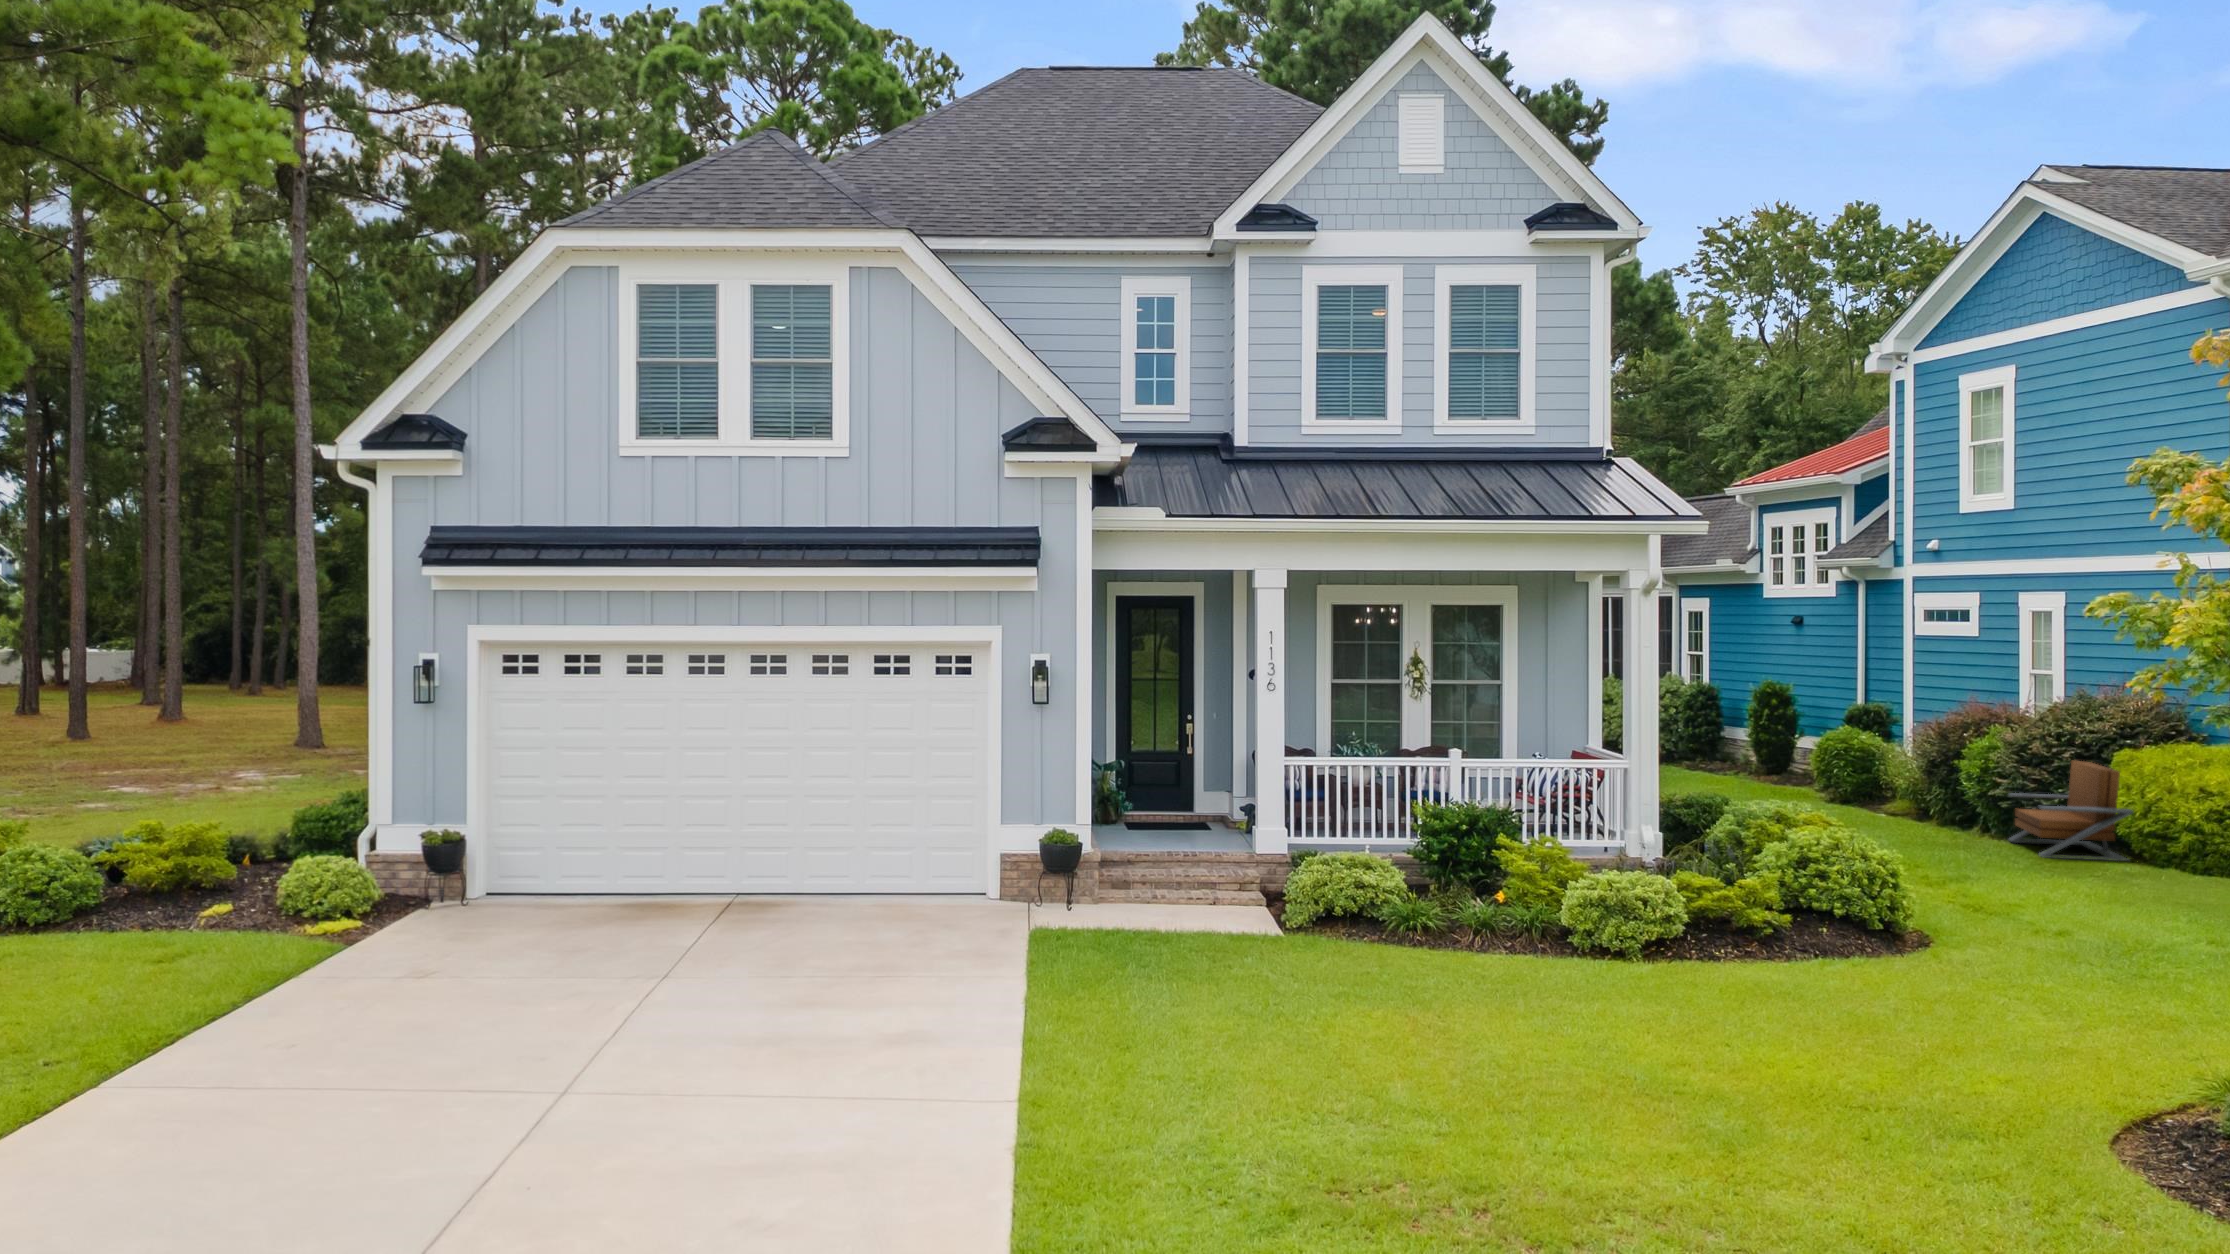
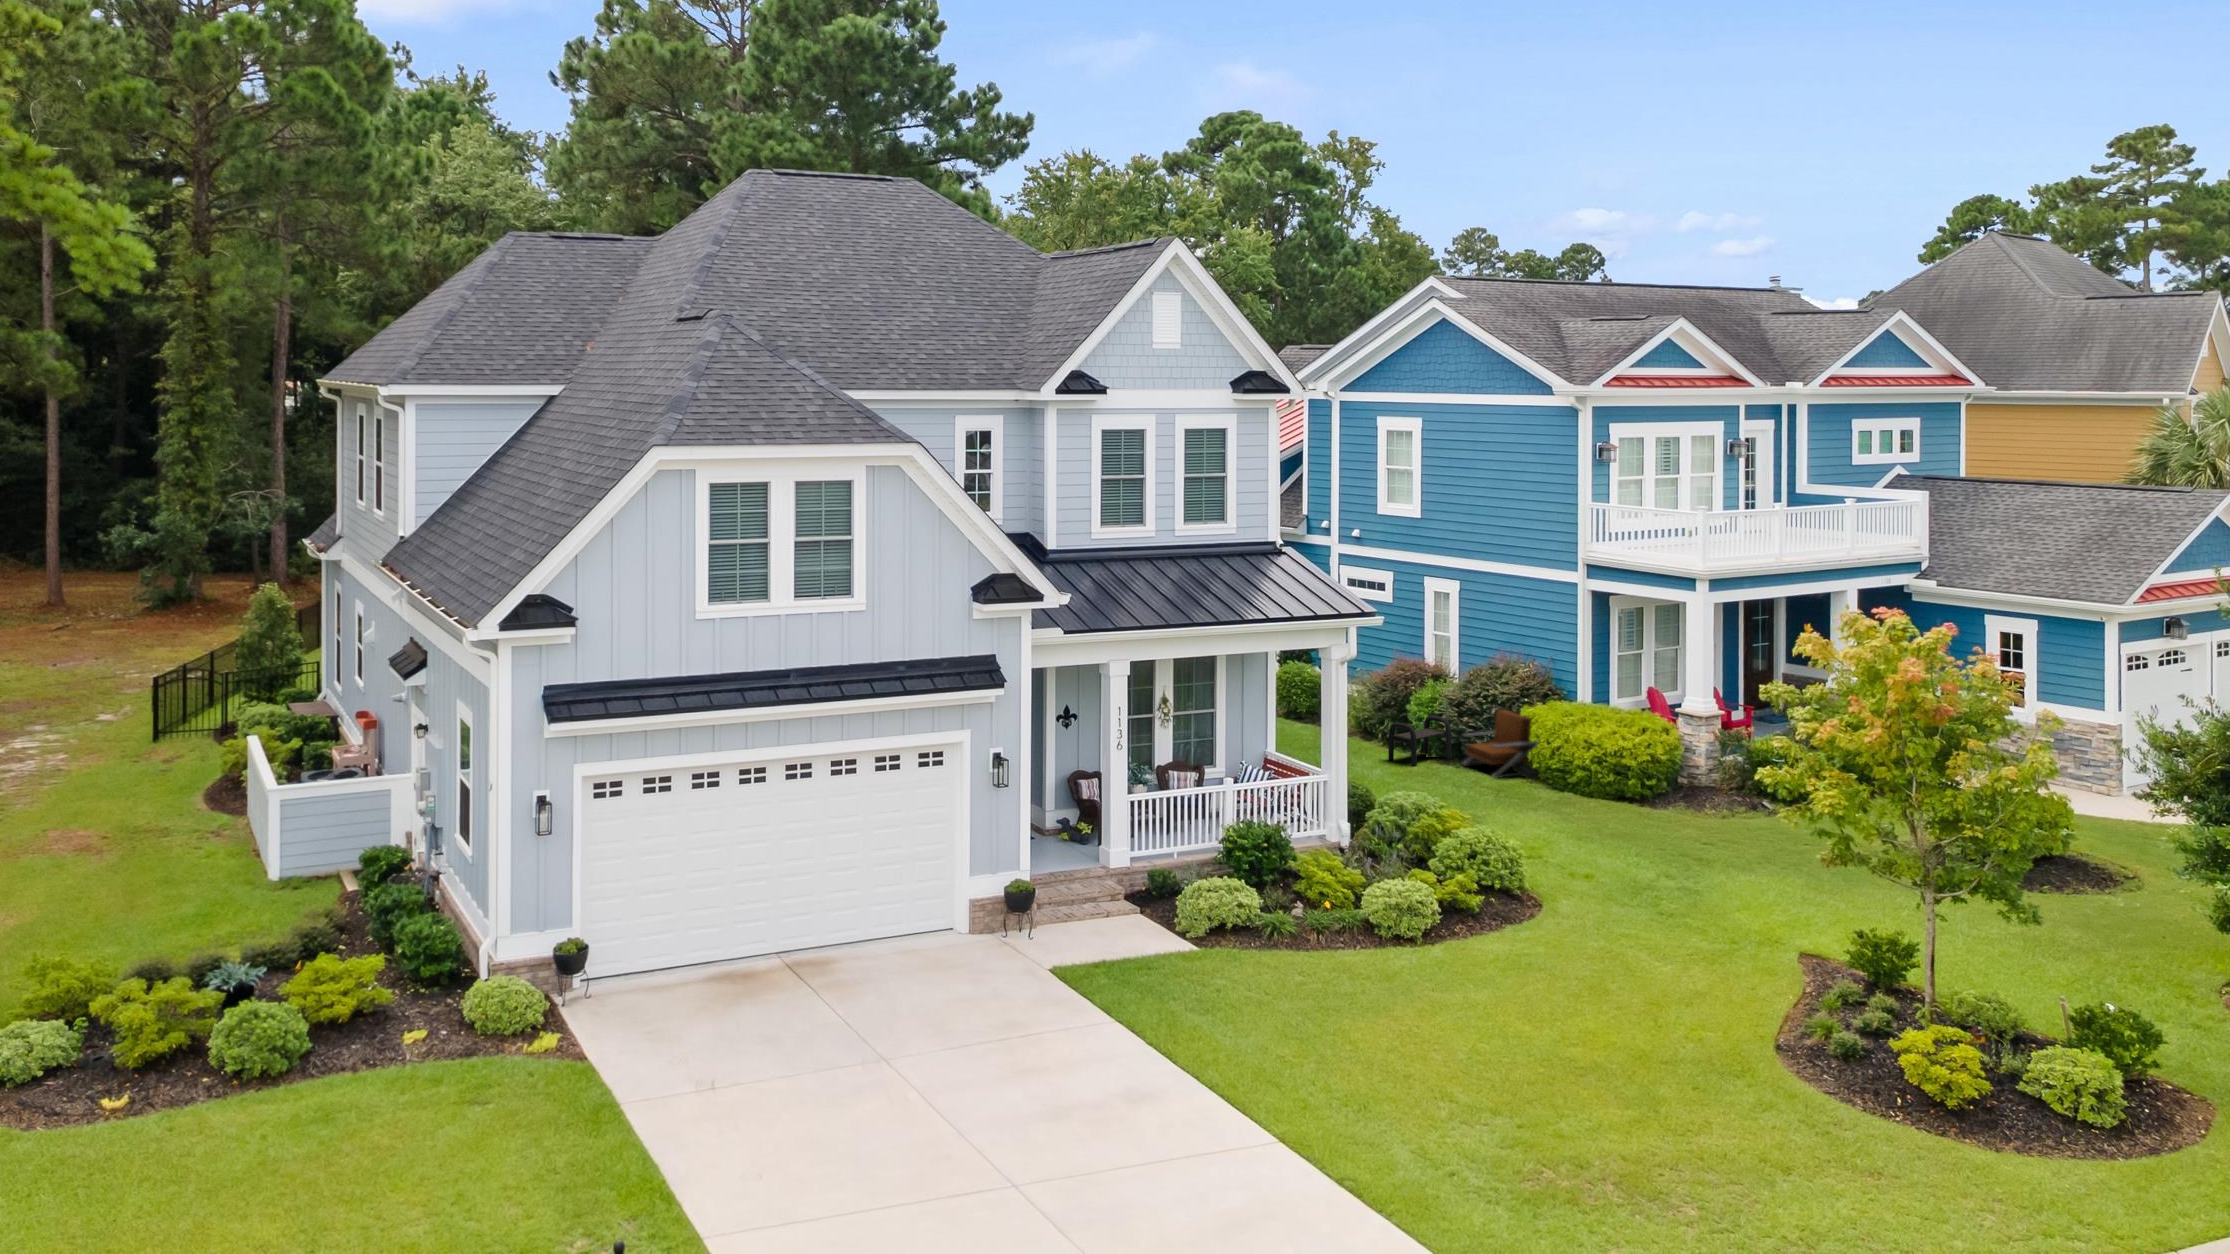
bench: none [1897,769,2006,835] -> present [1388,715,1452,766]

